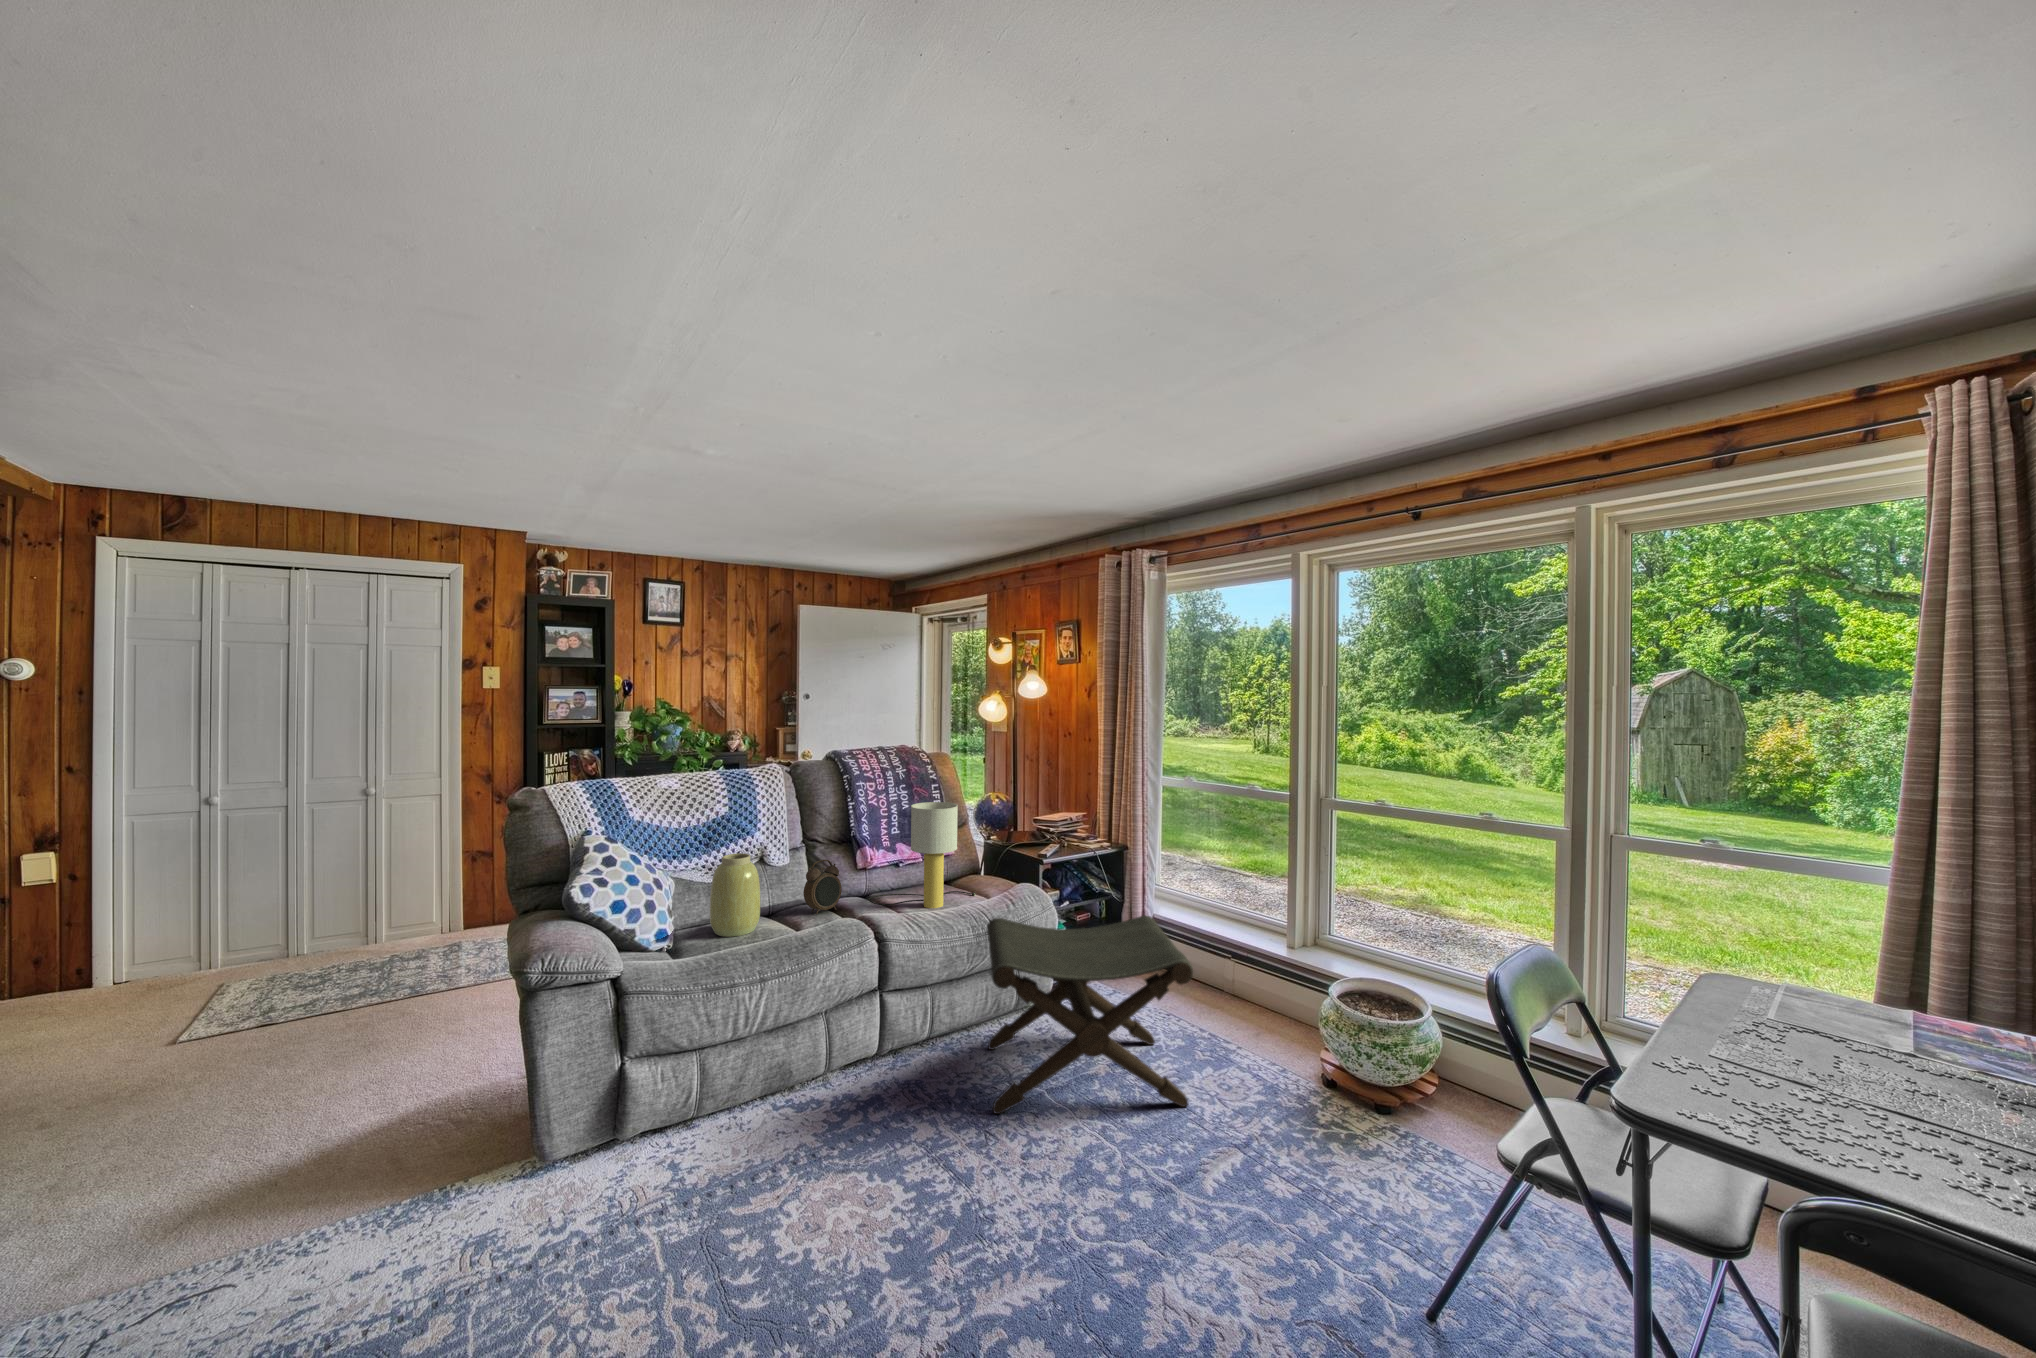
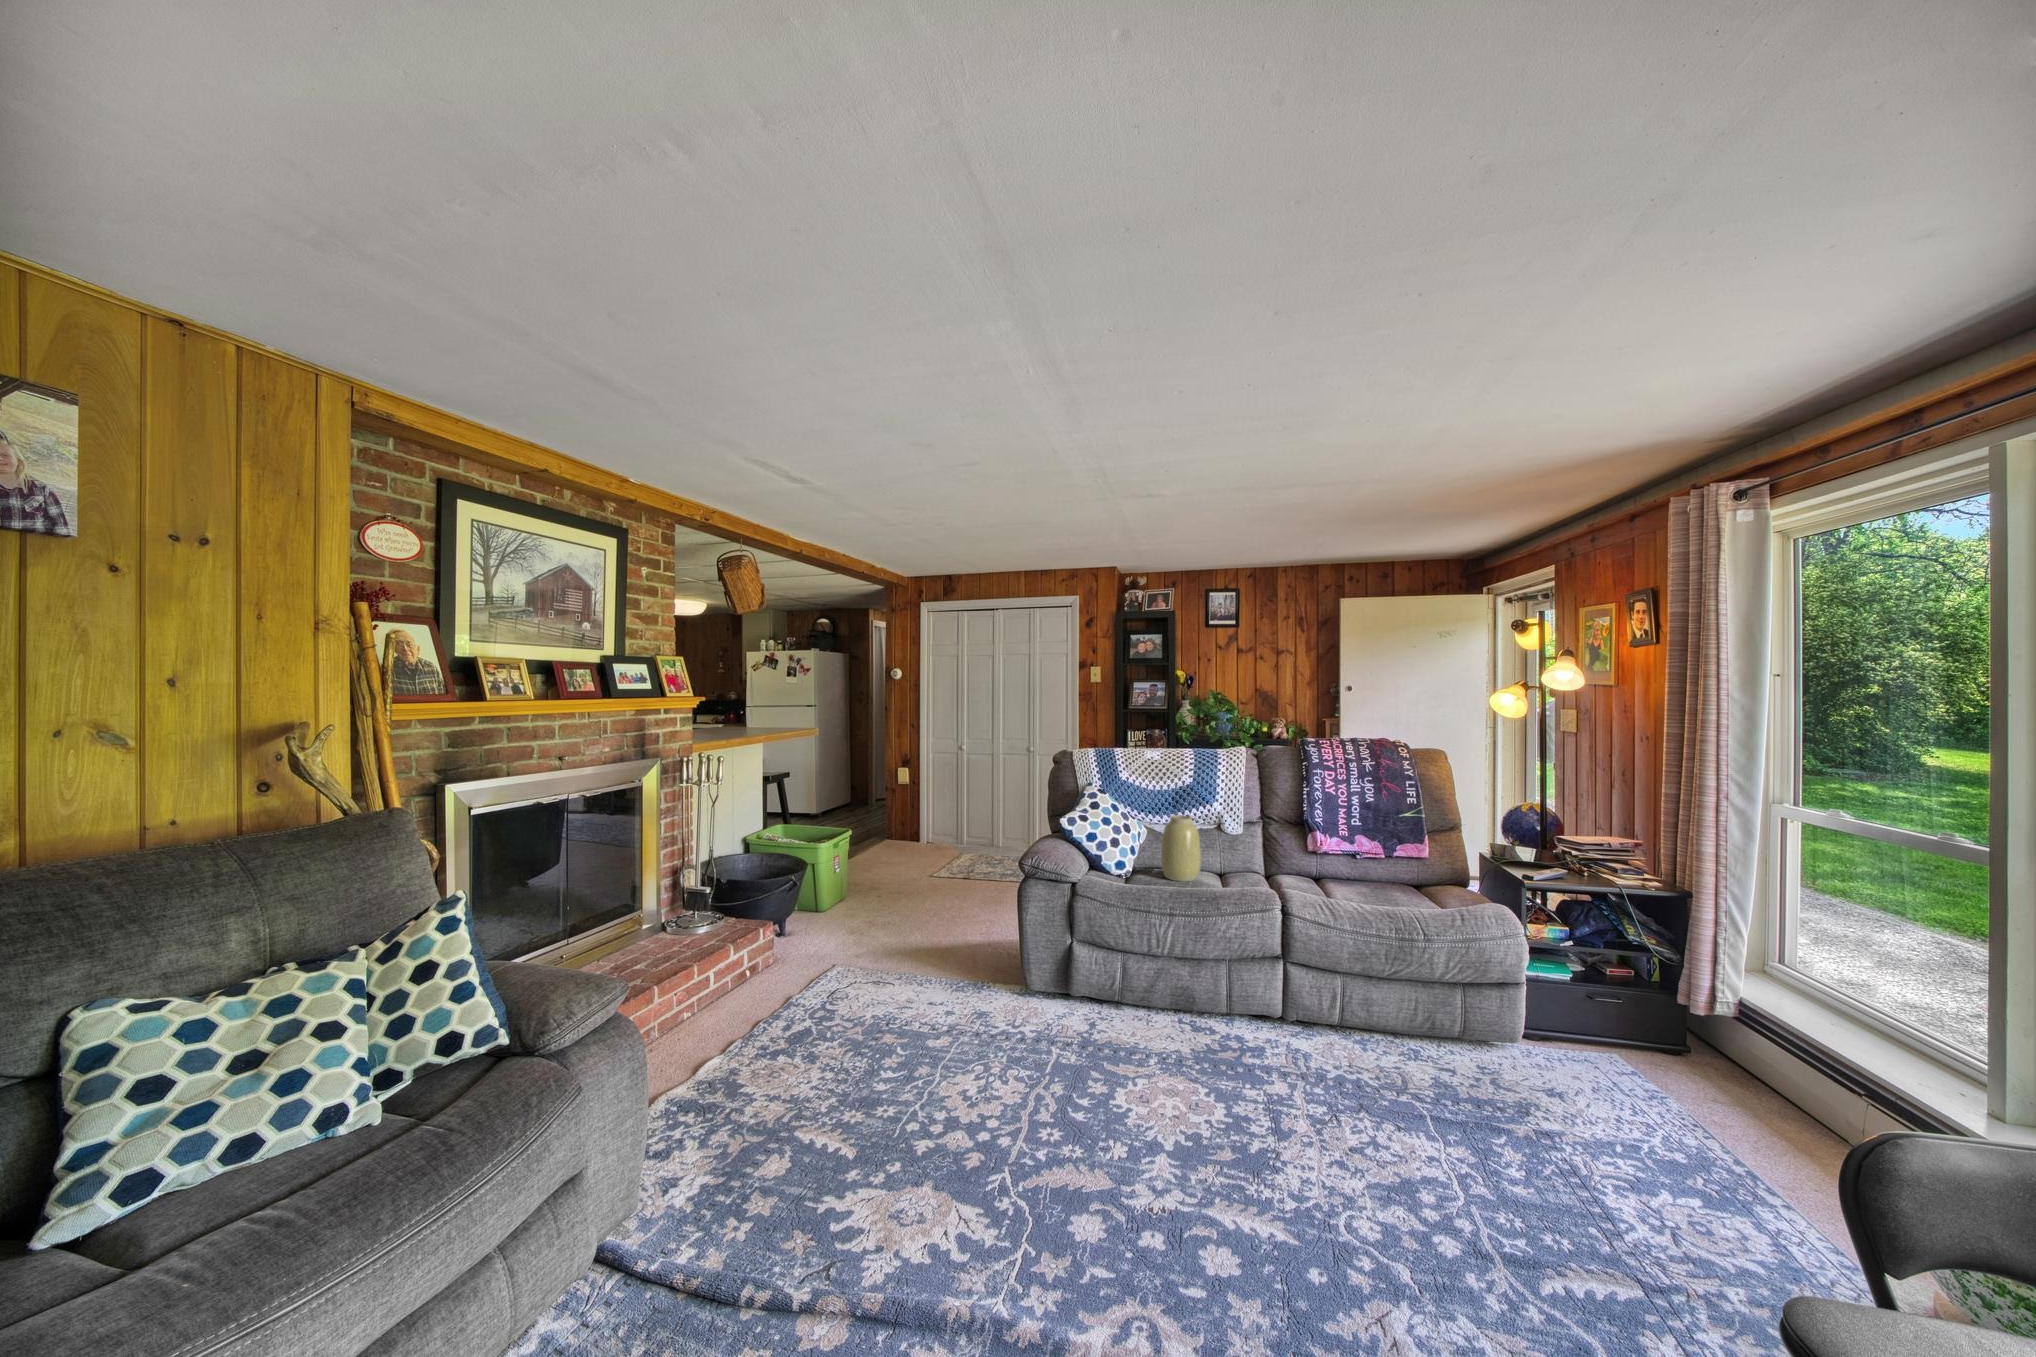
table lamp: present [869,802,976,908] -> none [1309,795,1424,902]
alarm clock: present [803,860,842,914] -> none [1245,835,1280,882]
footstool: present [986,915,1193,1114] -> none [1352,923,1639,1207]

